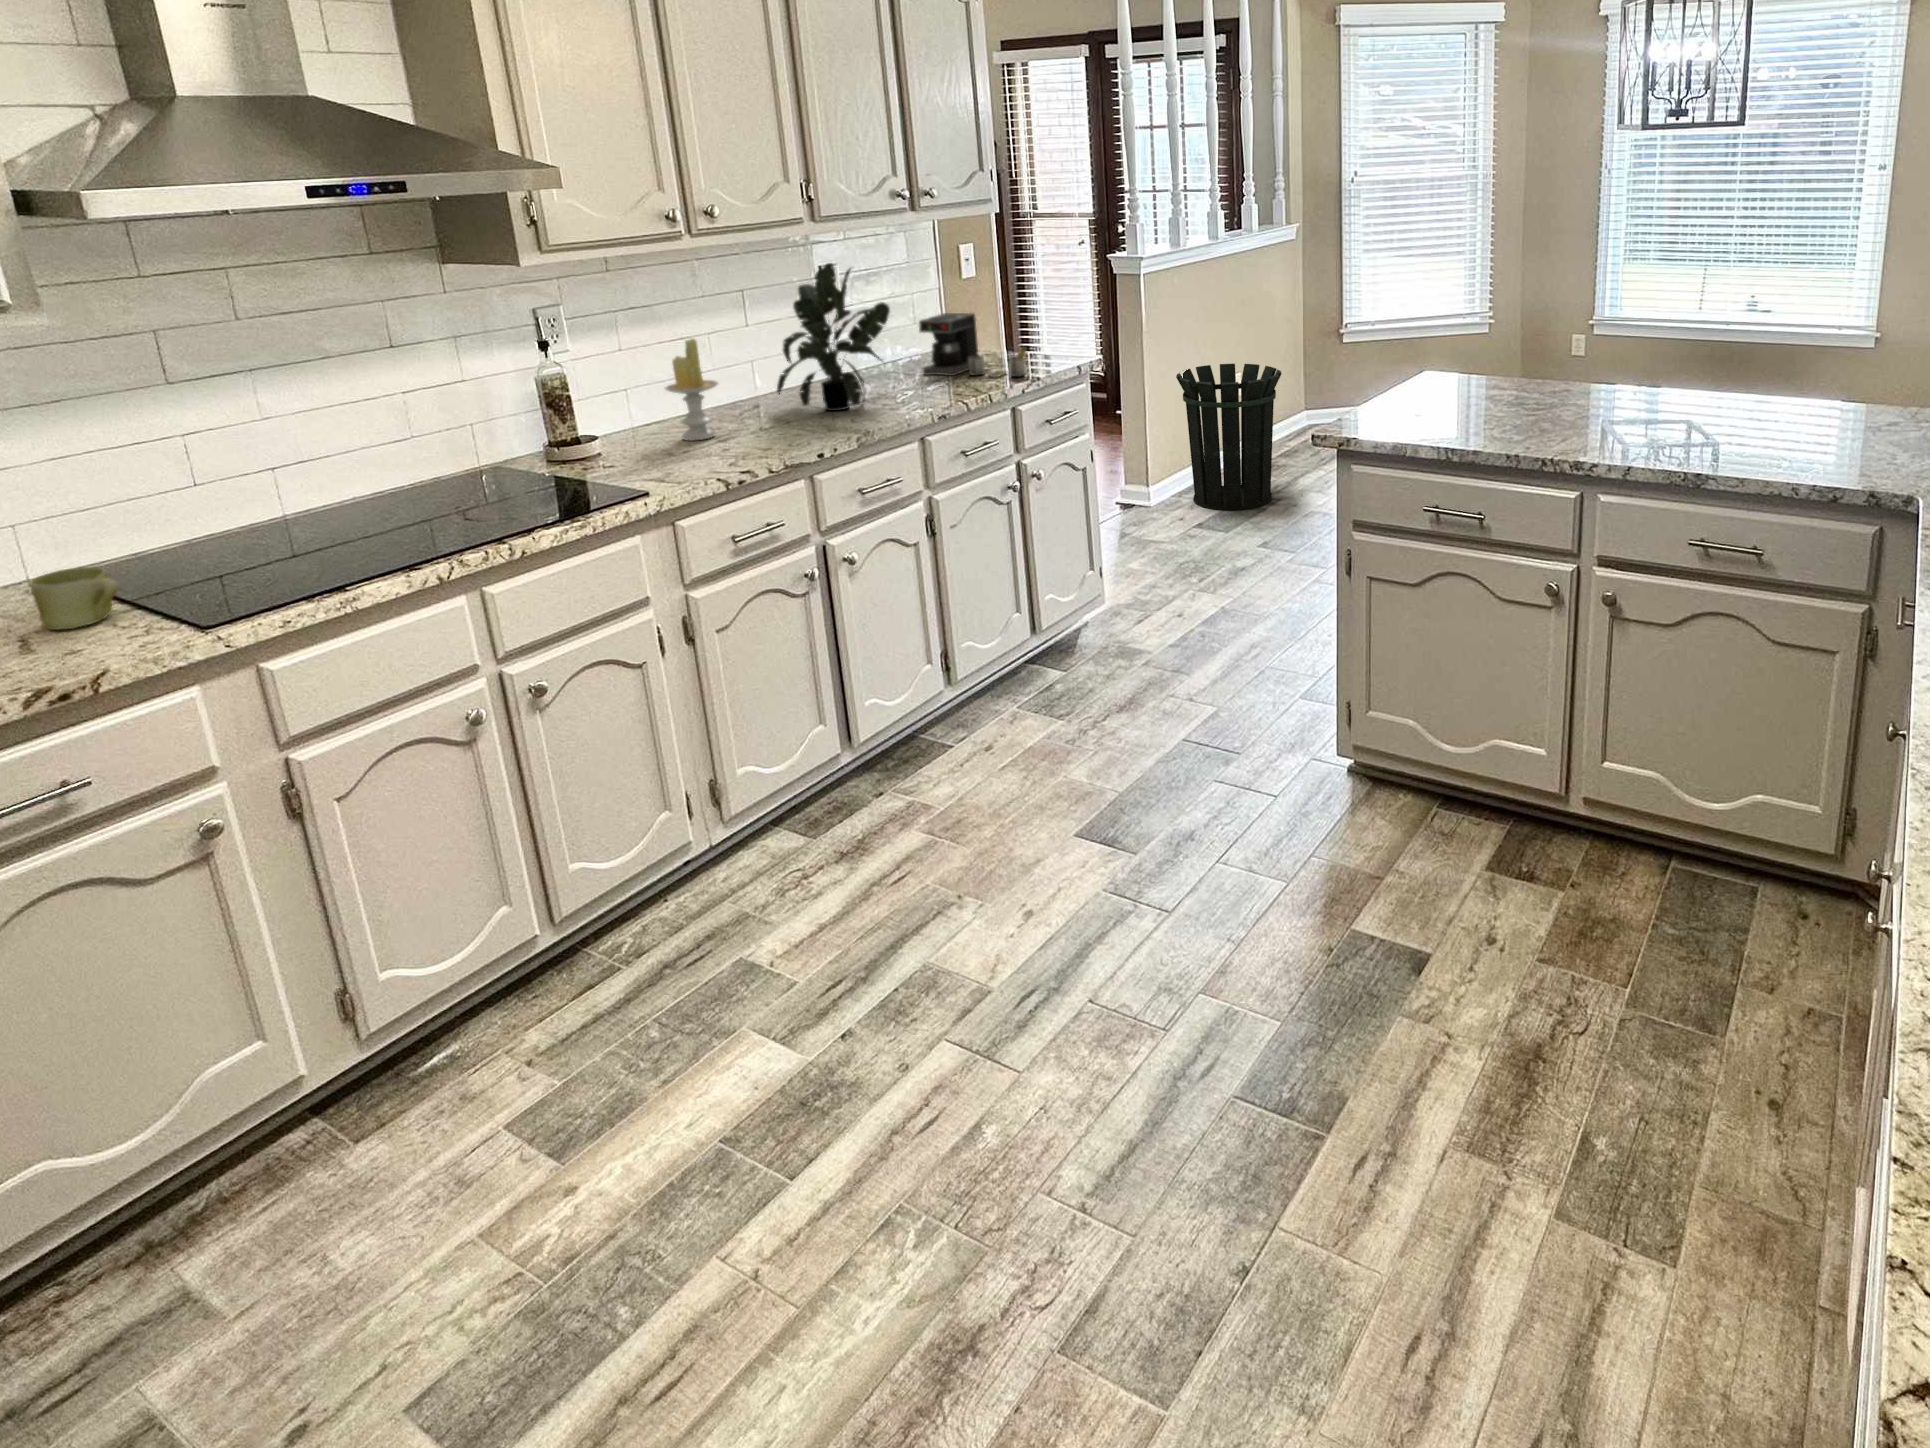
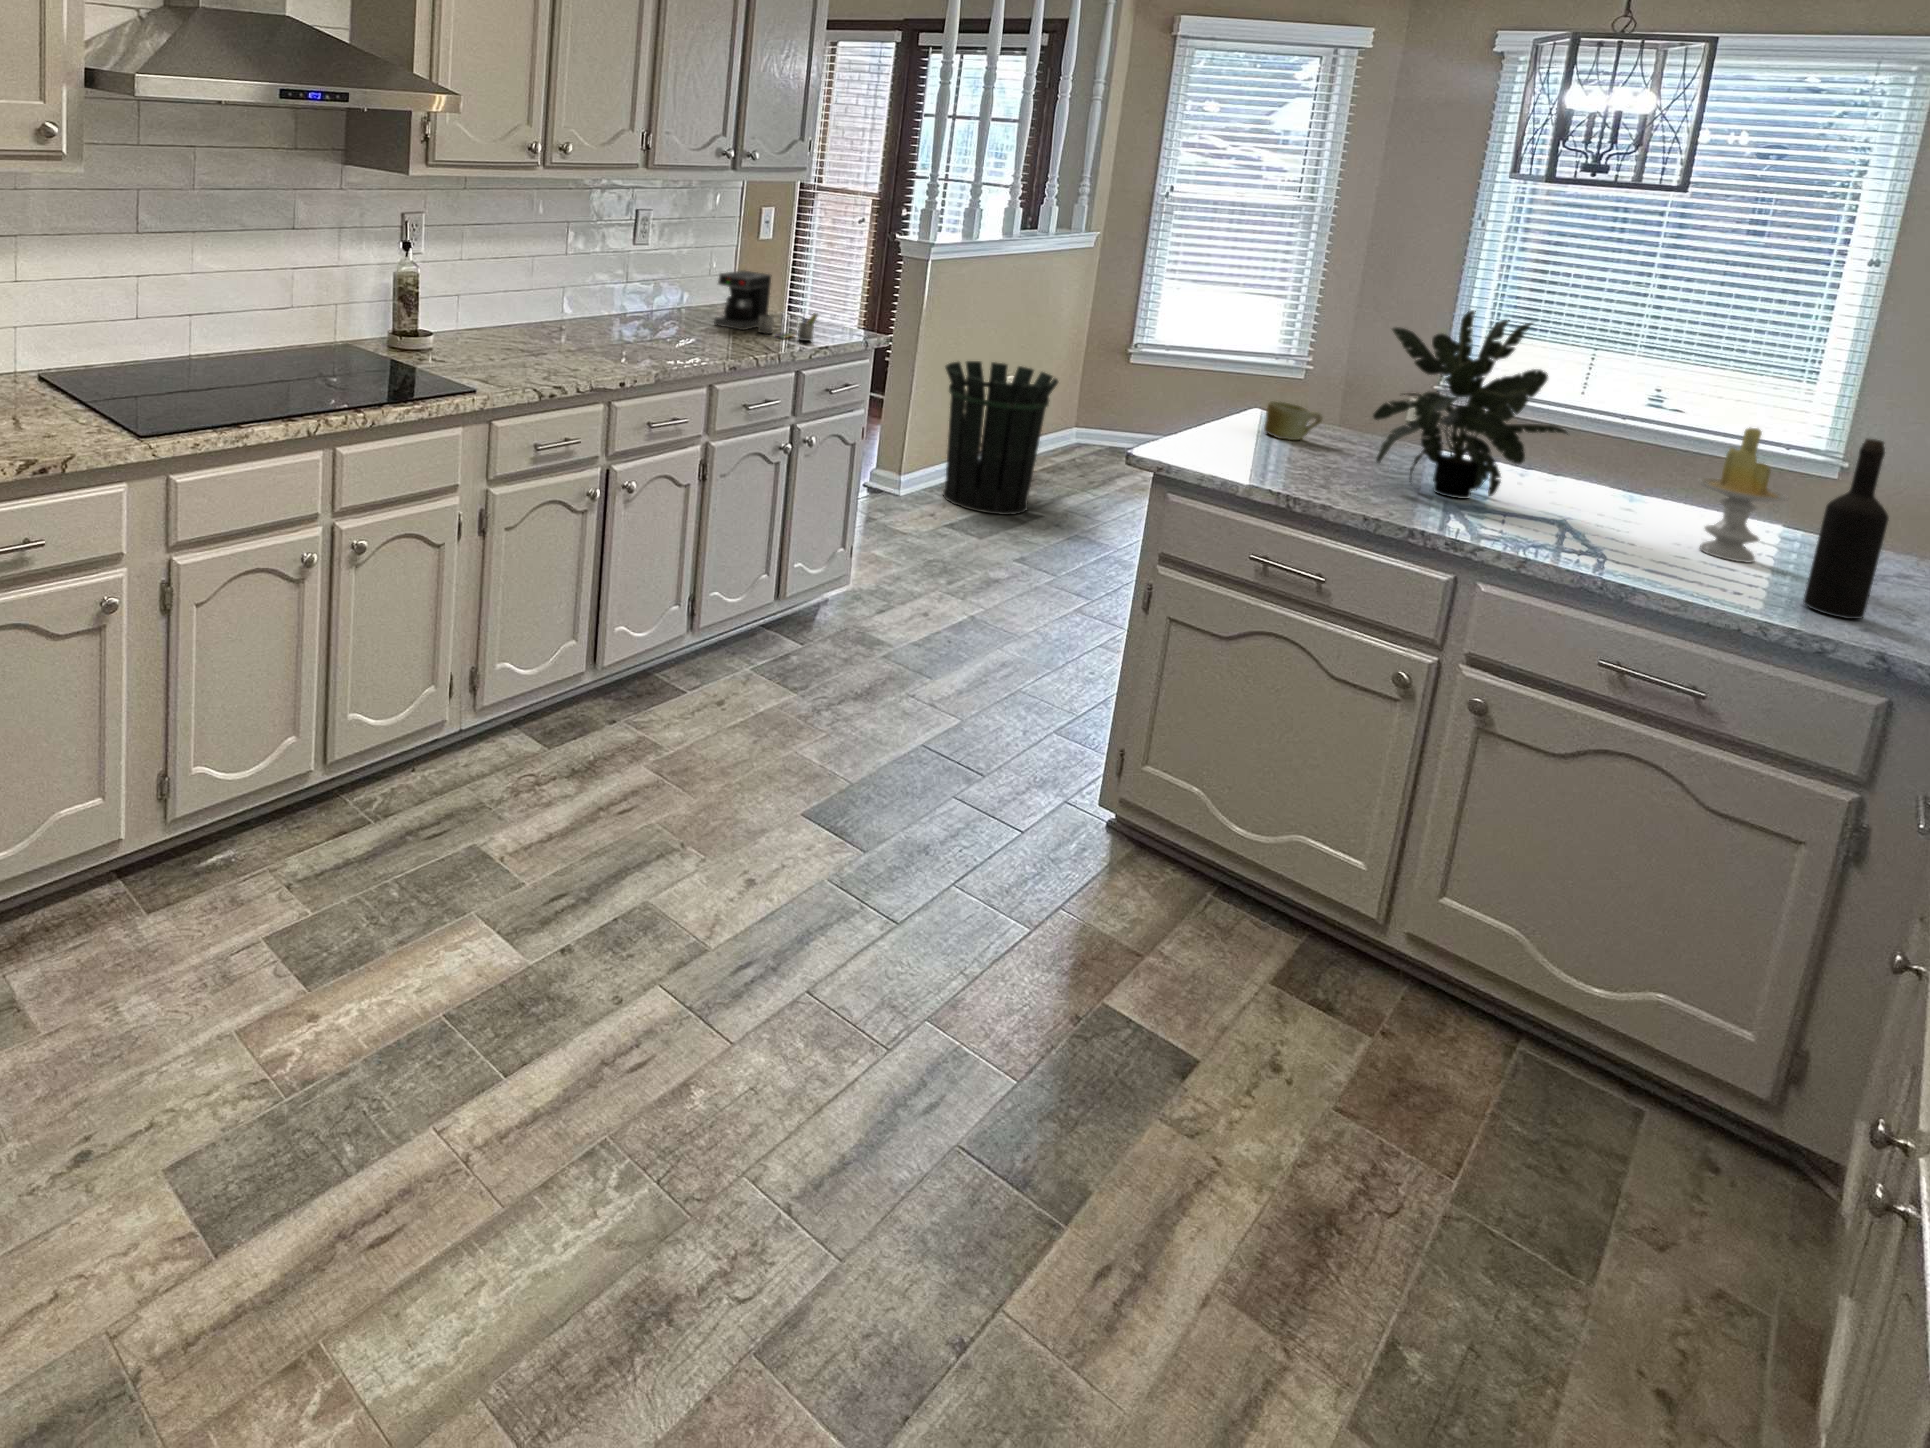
potted plant: present [777,263,890,411] -> present [1373,310,1568,499]
wine bottle: none [1821,323,1868,472] -> present [1803,439,1889,619]
candle: present [665,339,718,440] -> present [1698,428,1788,562]
mug: present [31,566,118,630] -> present [1264,401,1323,440]

